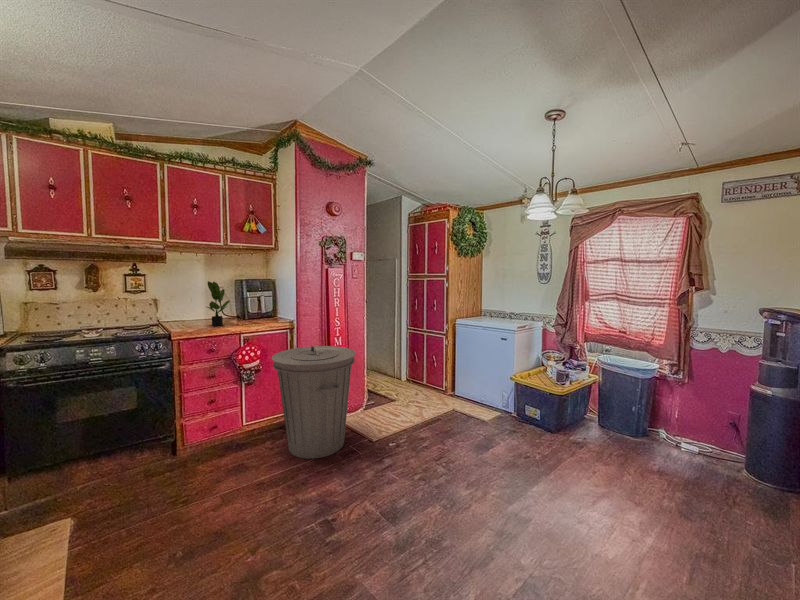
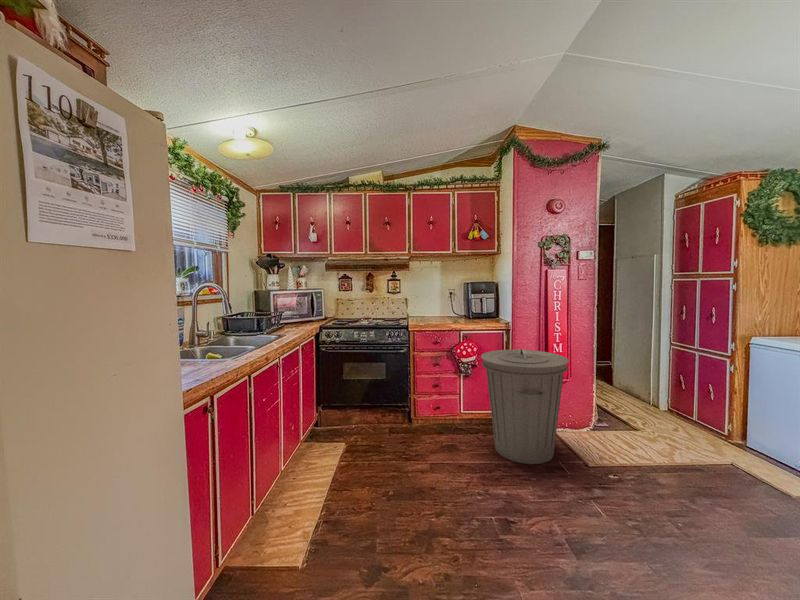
potted plant: present [207,281,230,326] -> none [436,284,455,322]

